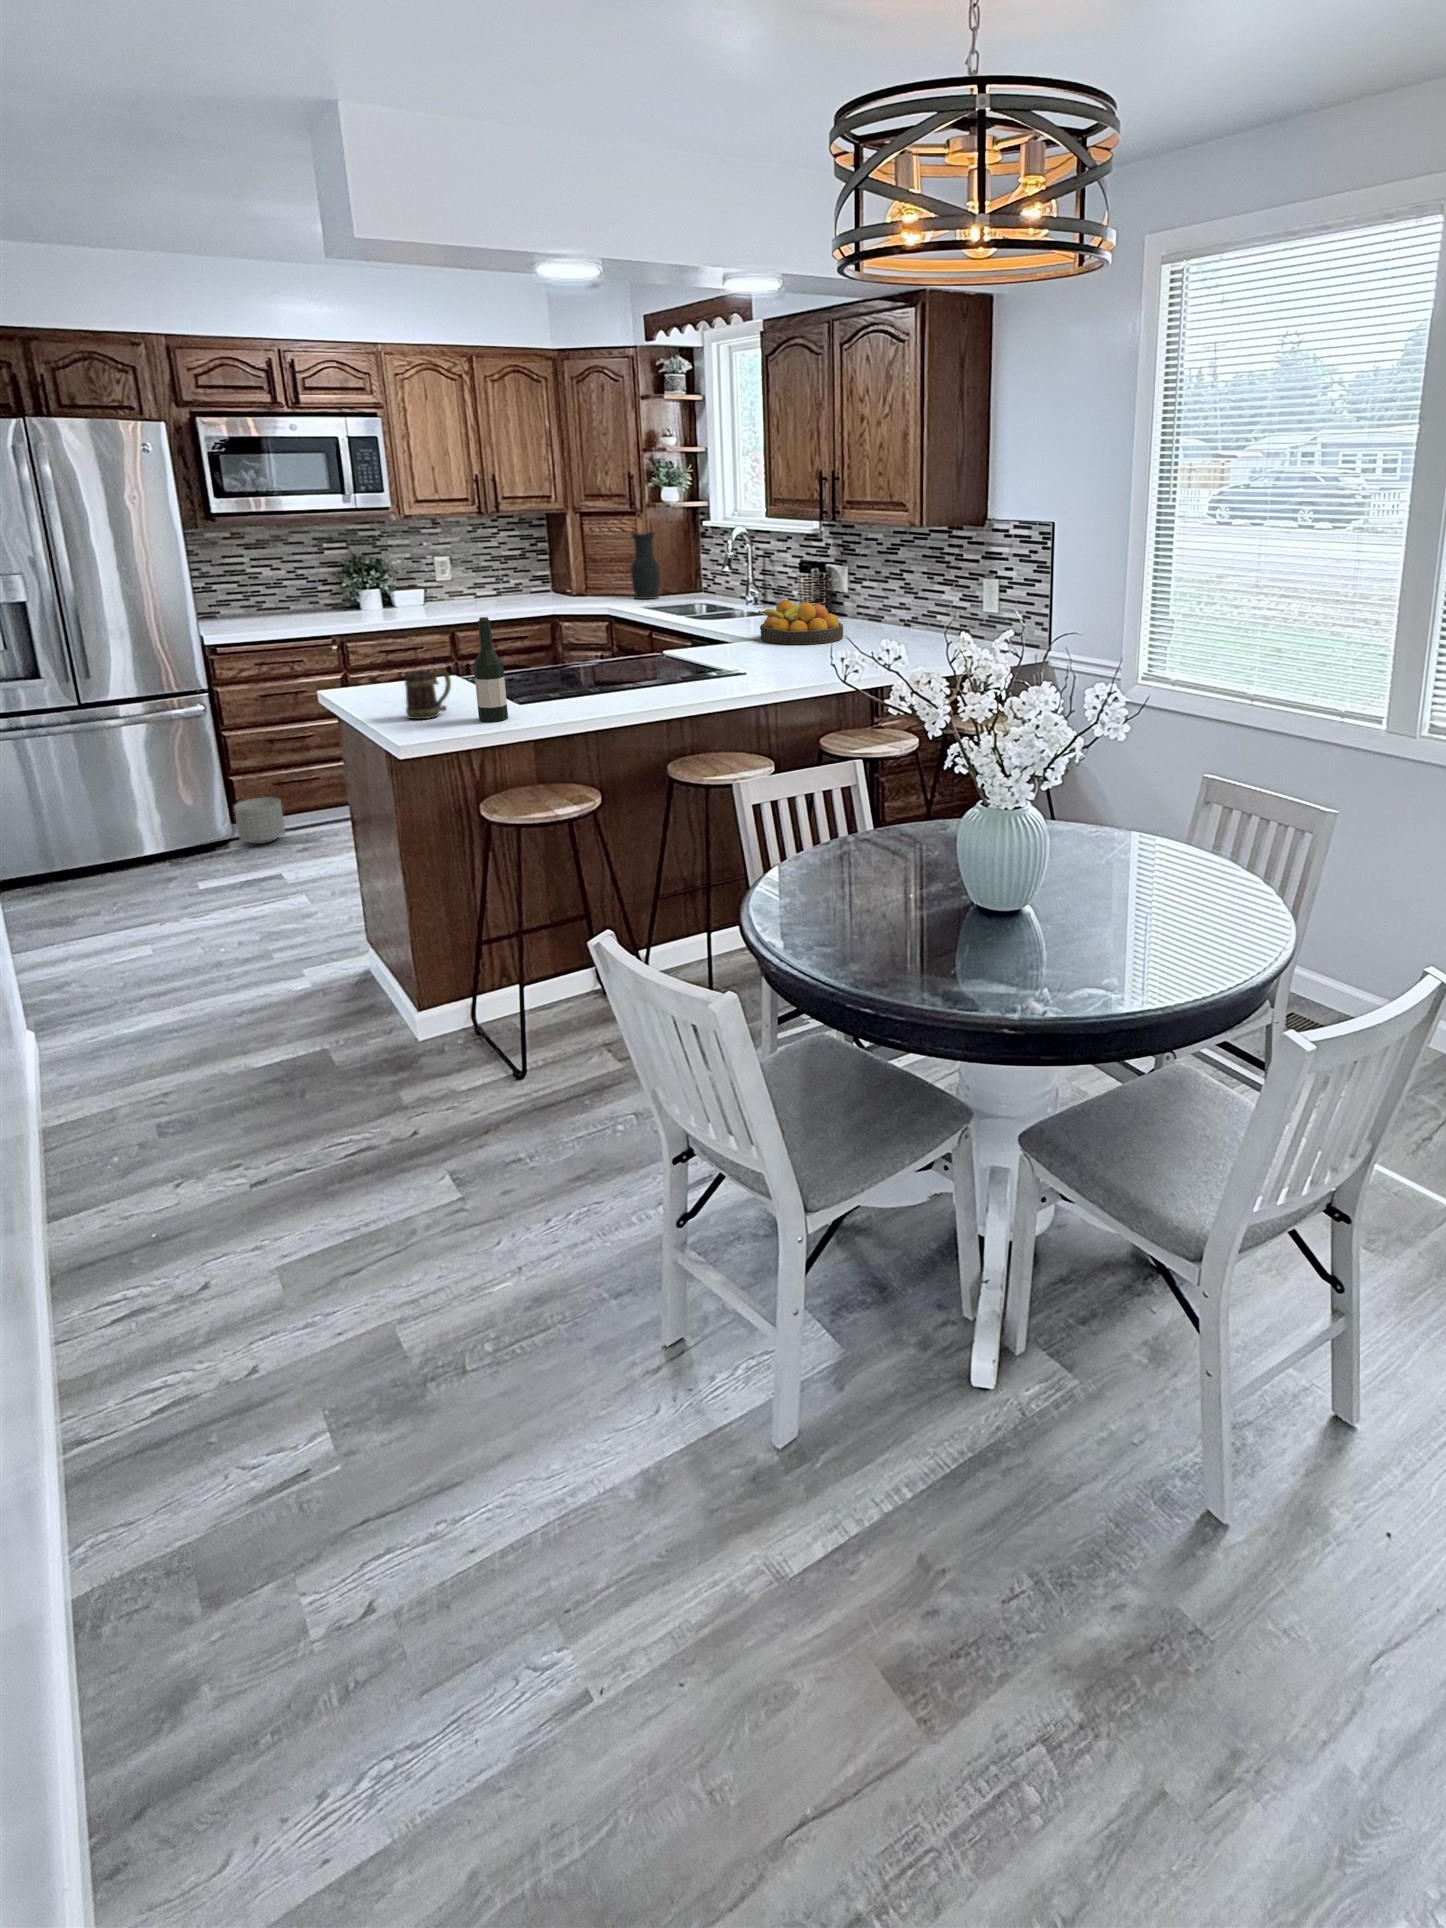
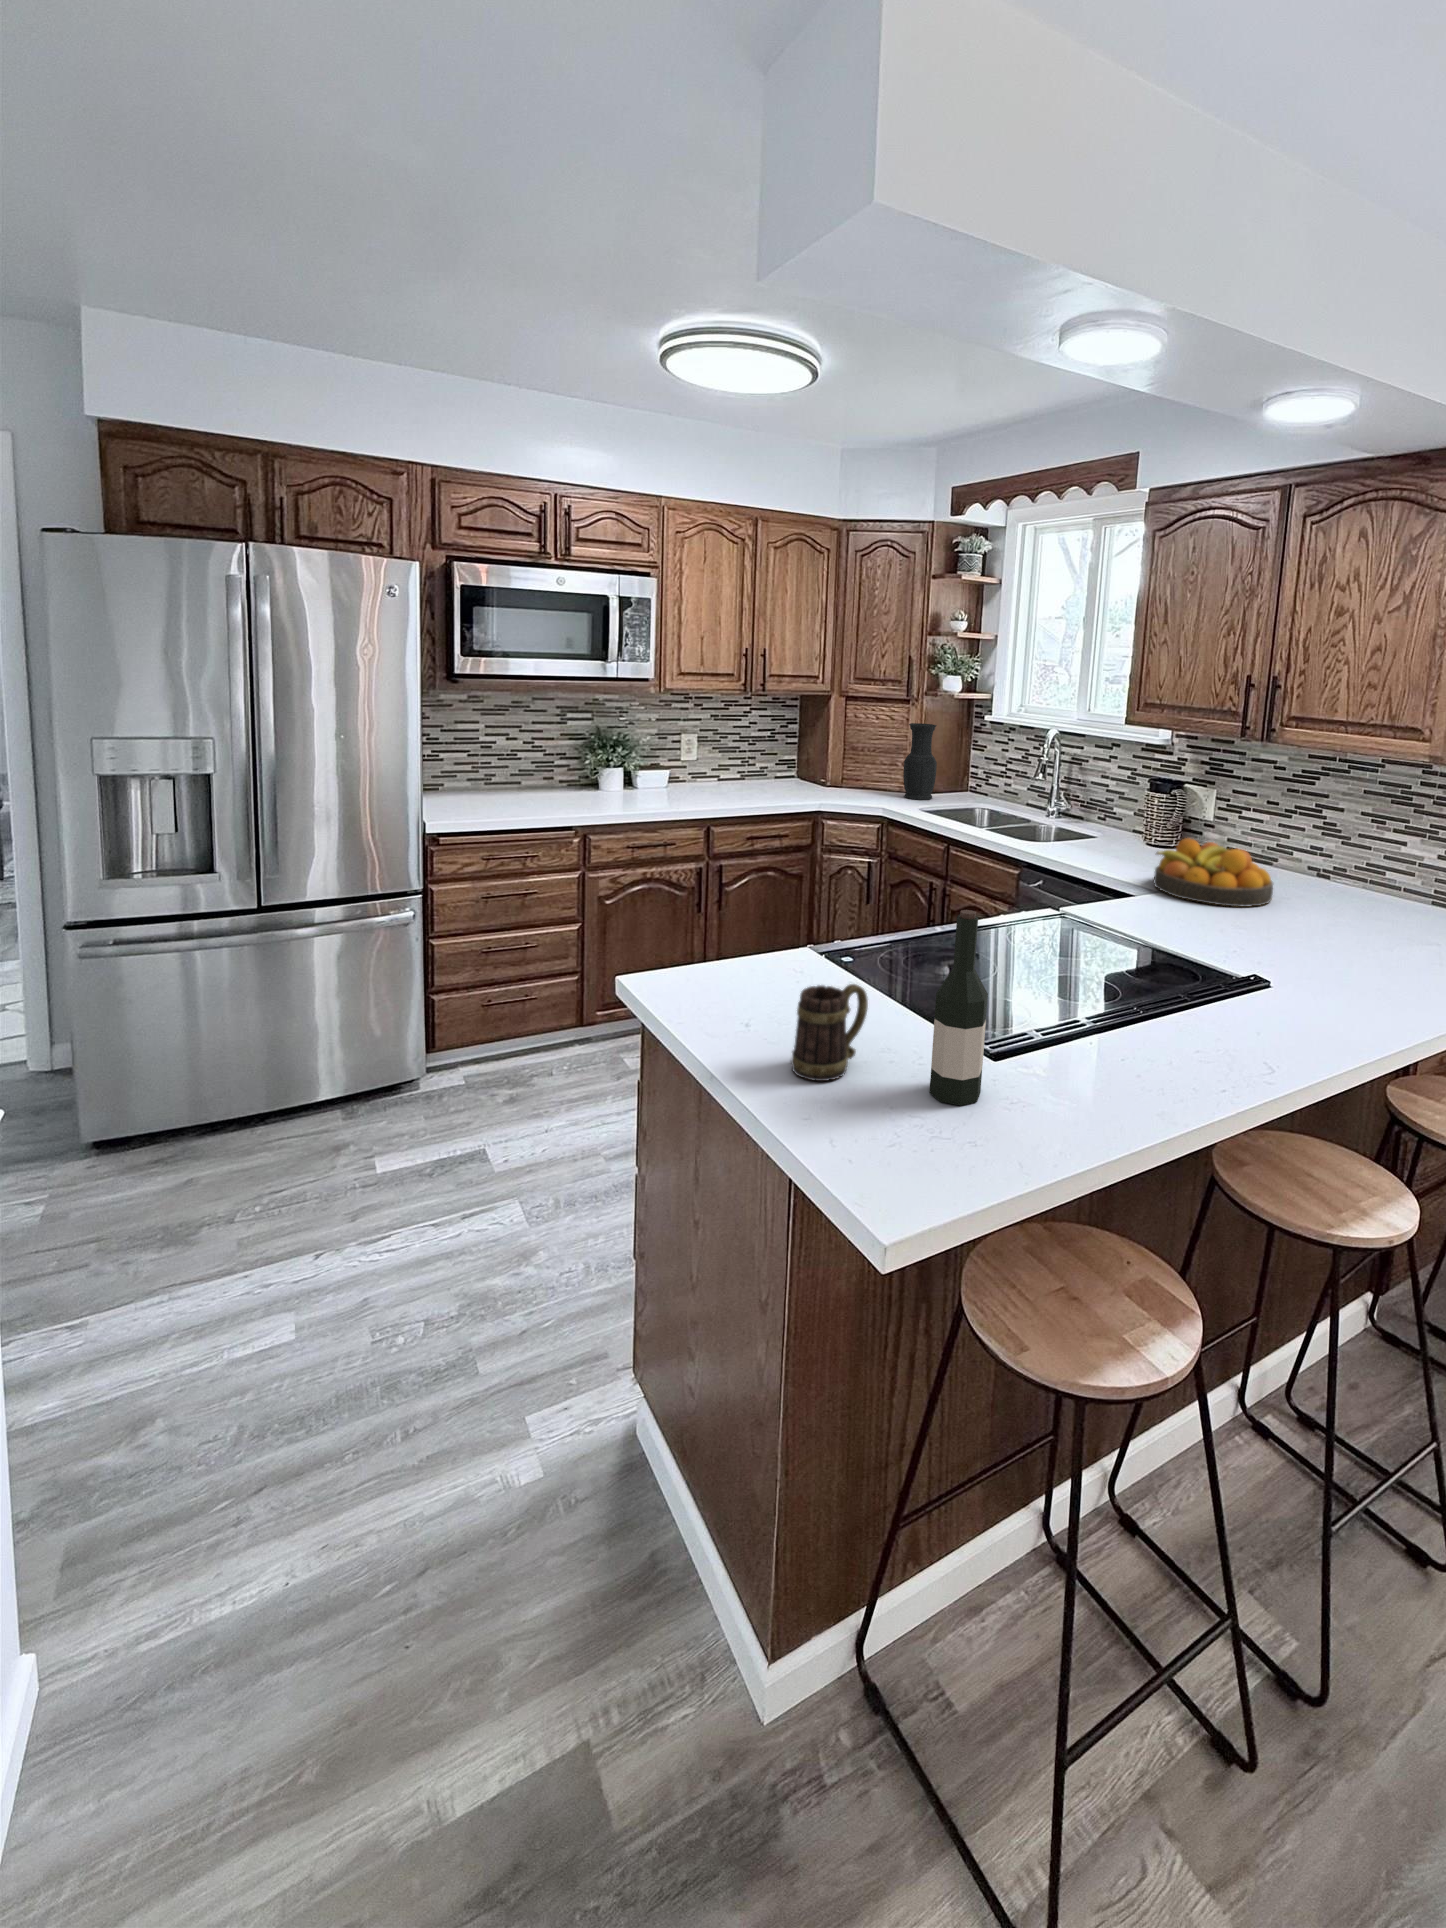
planter: present [234,798,285,844] -> none [432,1026,490,1090]

